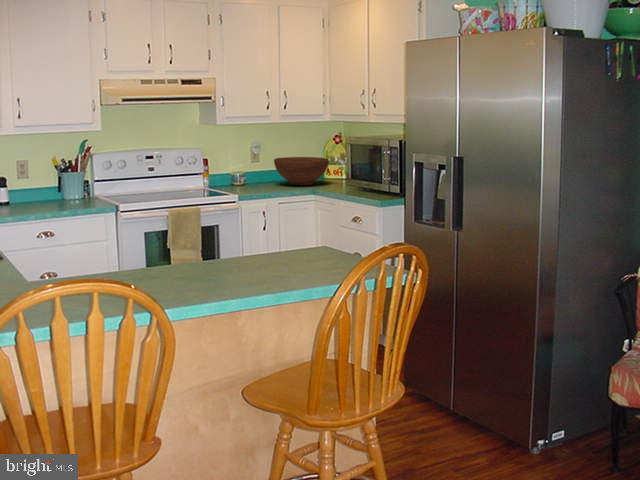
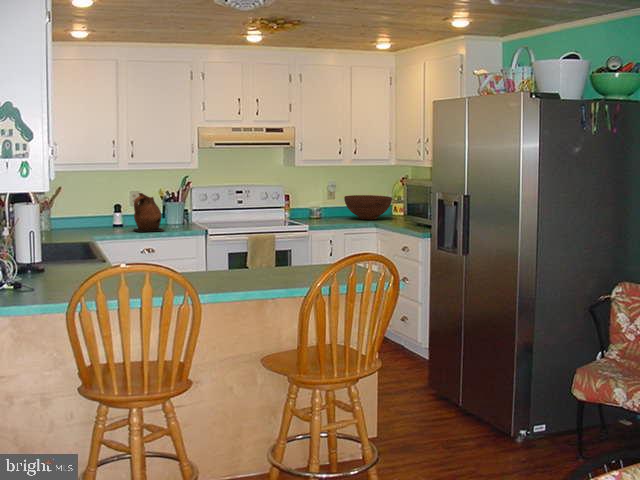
ceramic pitcher: none [21,163,65,211] -> present [133,193,164,231]

